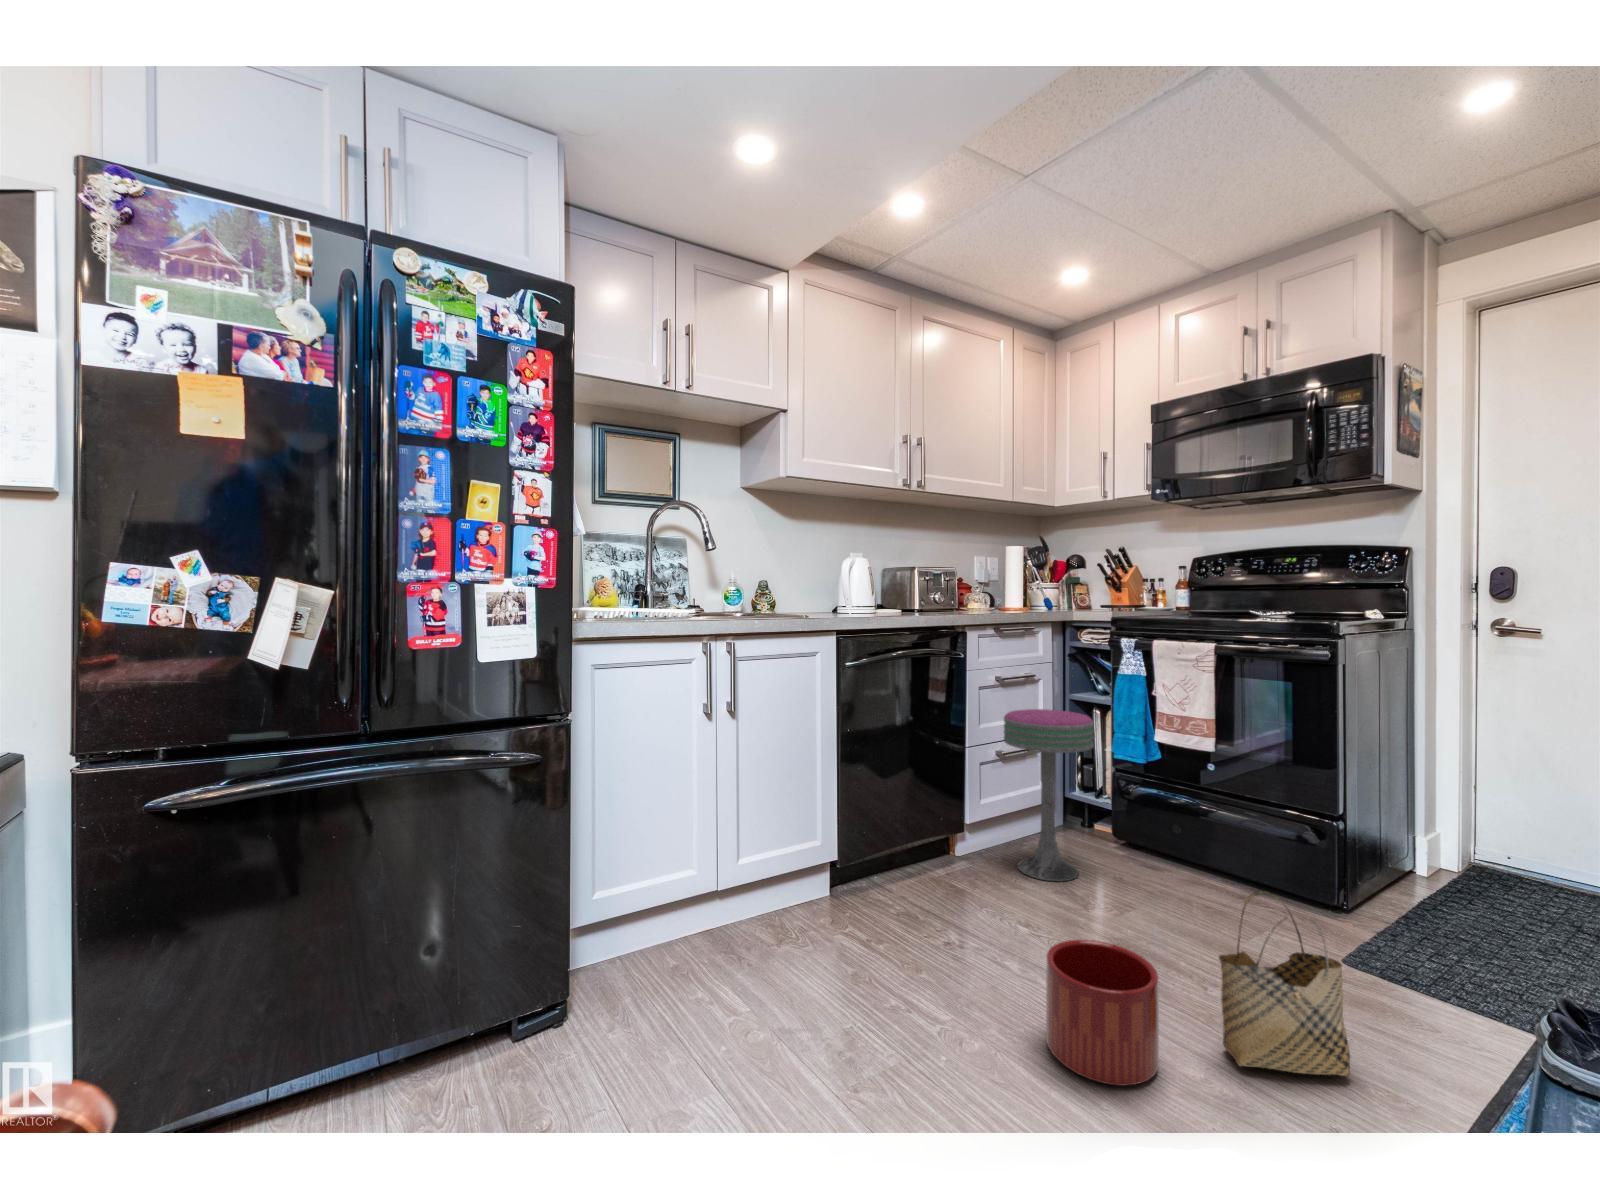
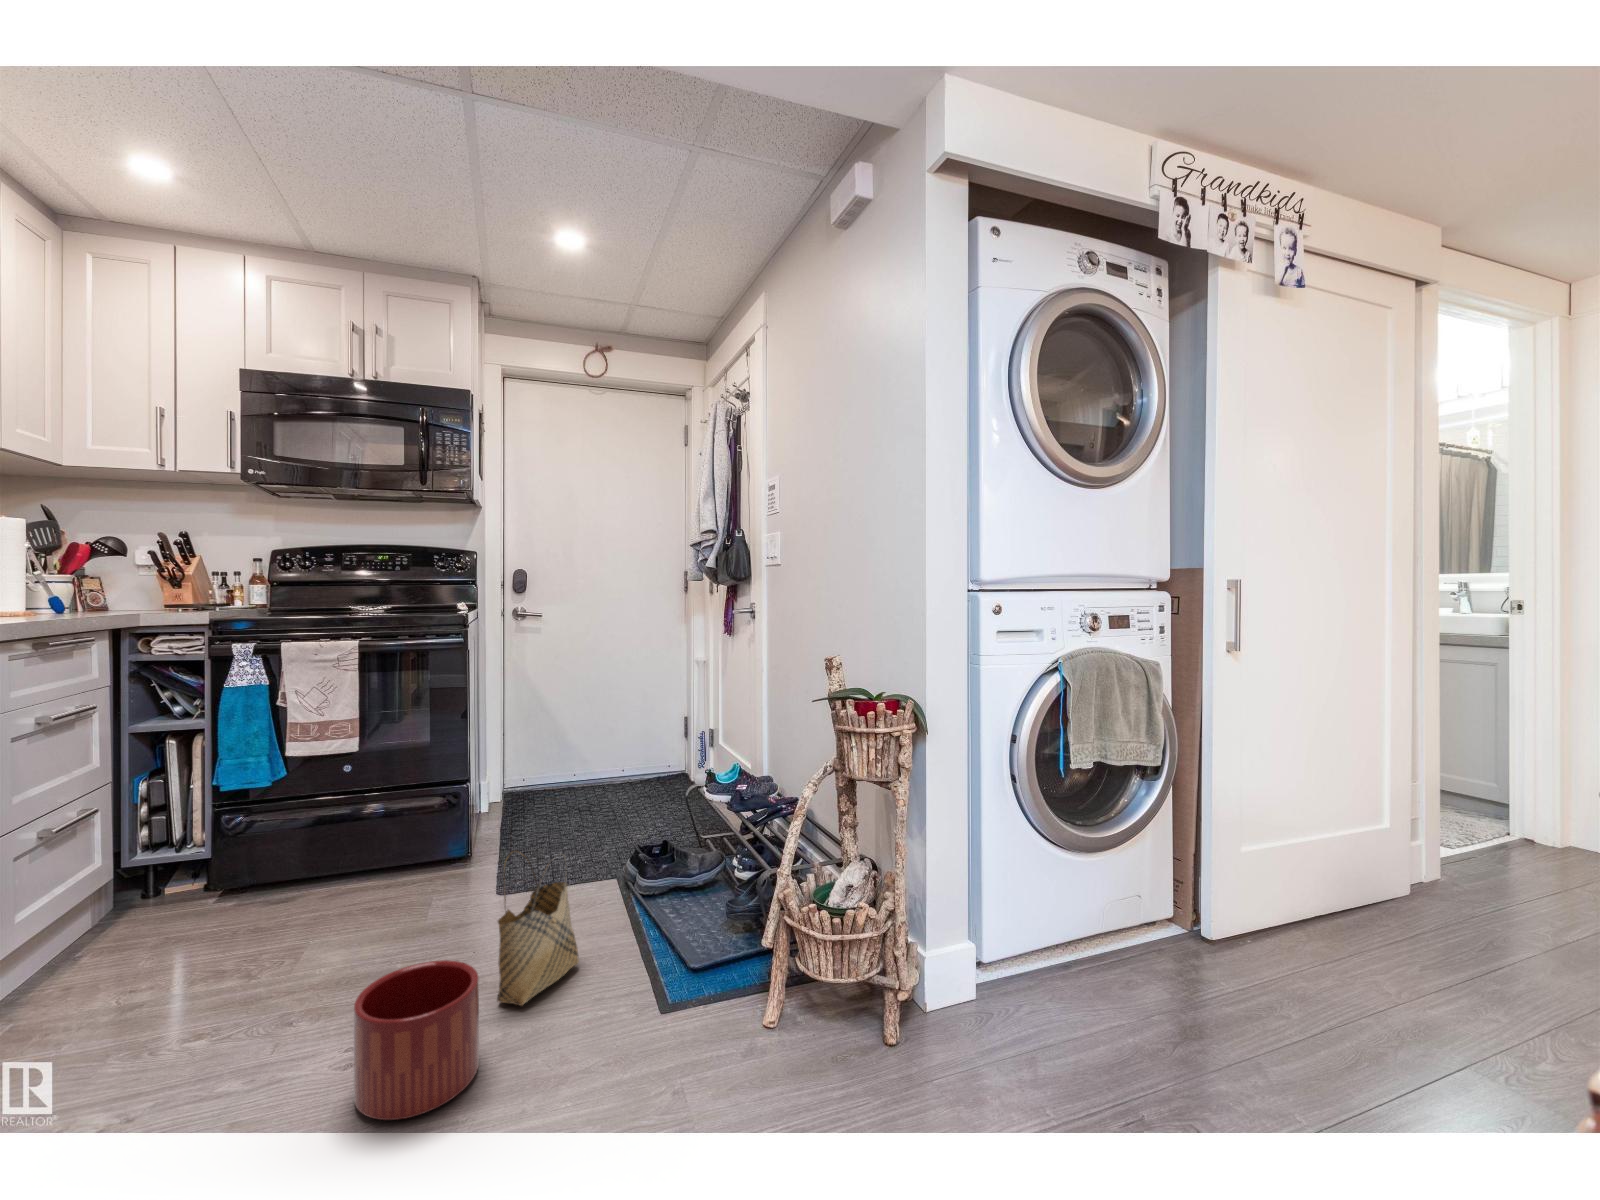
bar stool: present [1004,709,1094,882] -> none [68,744,226,986]

